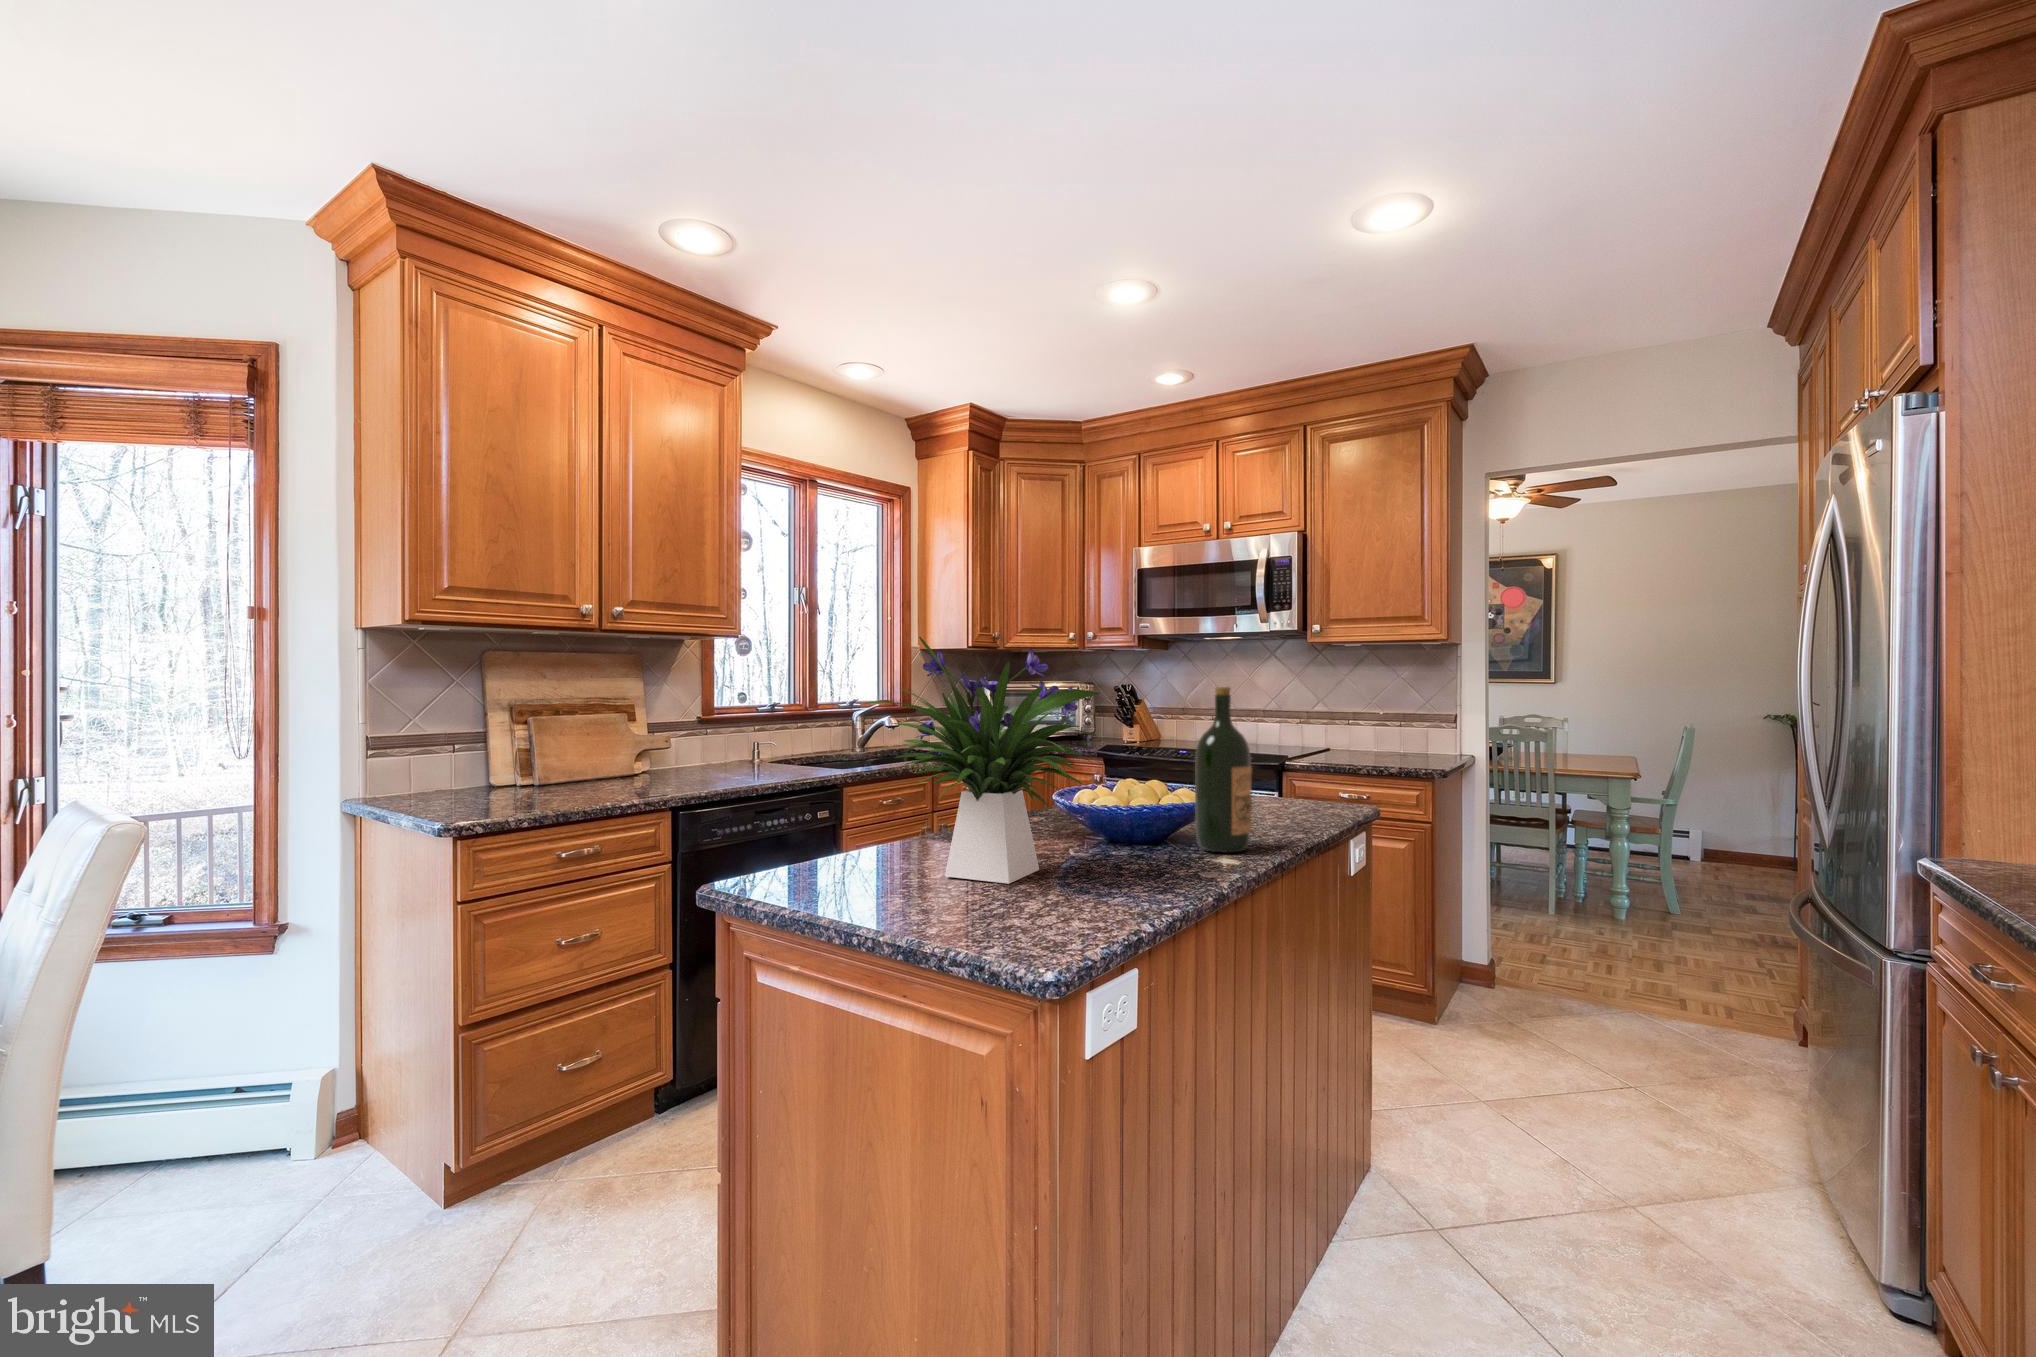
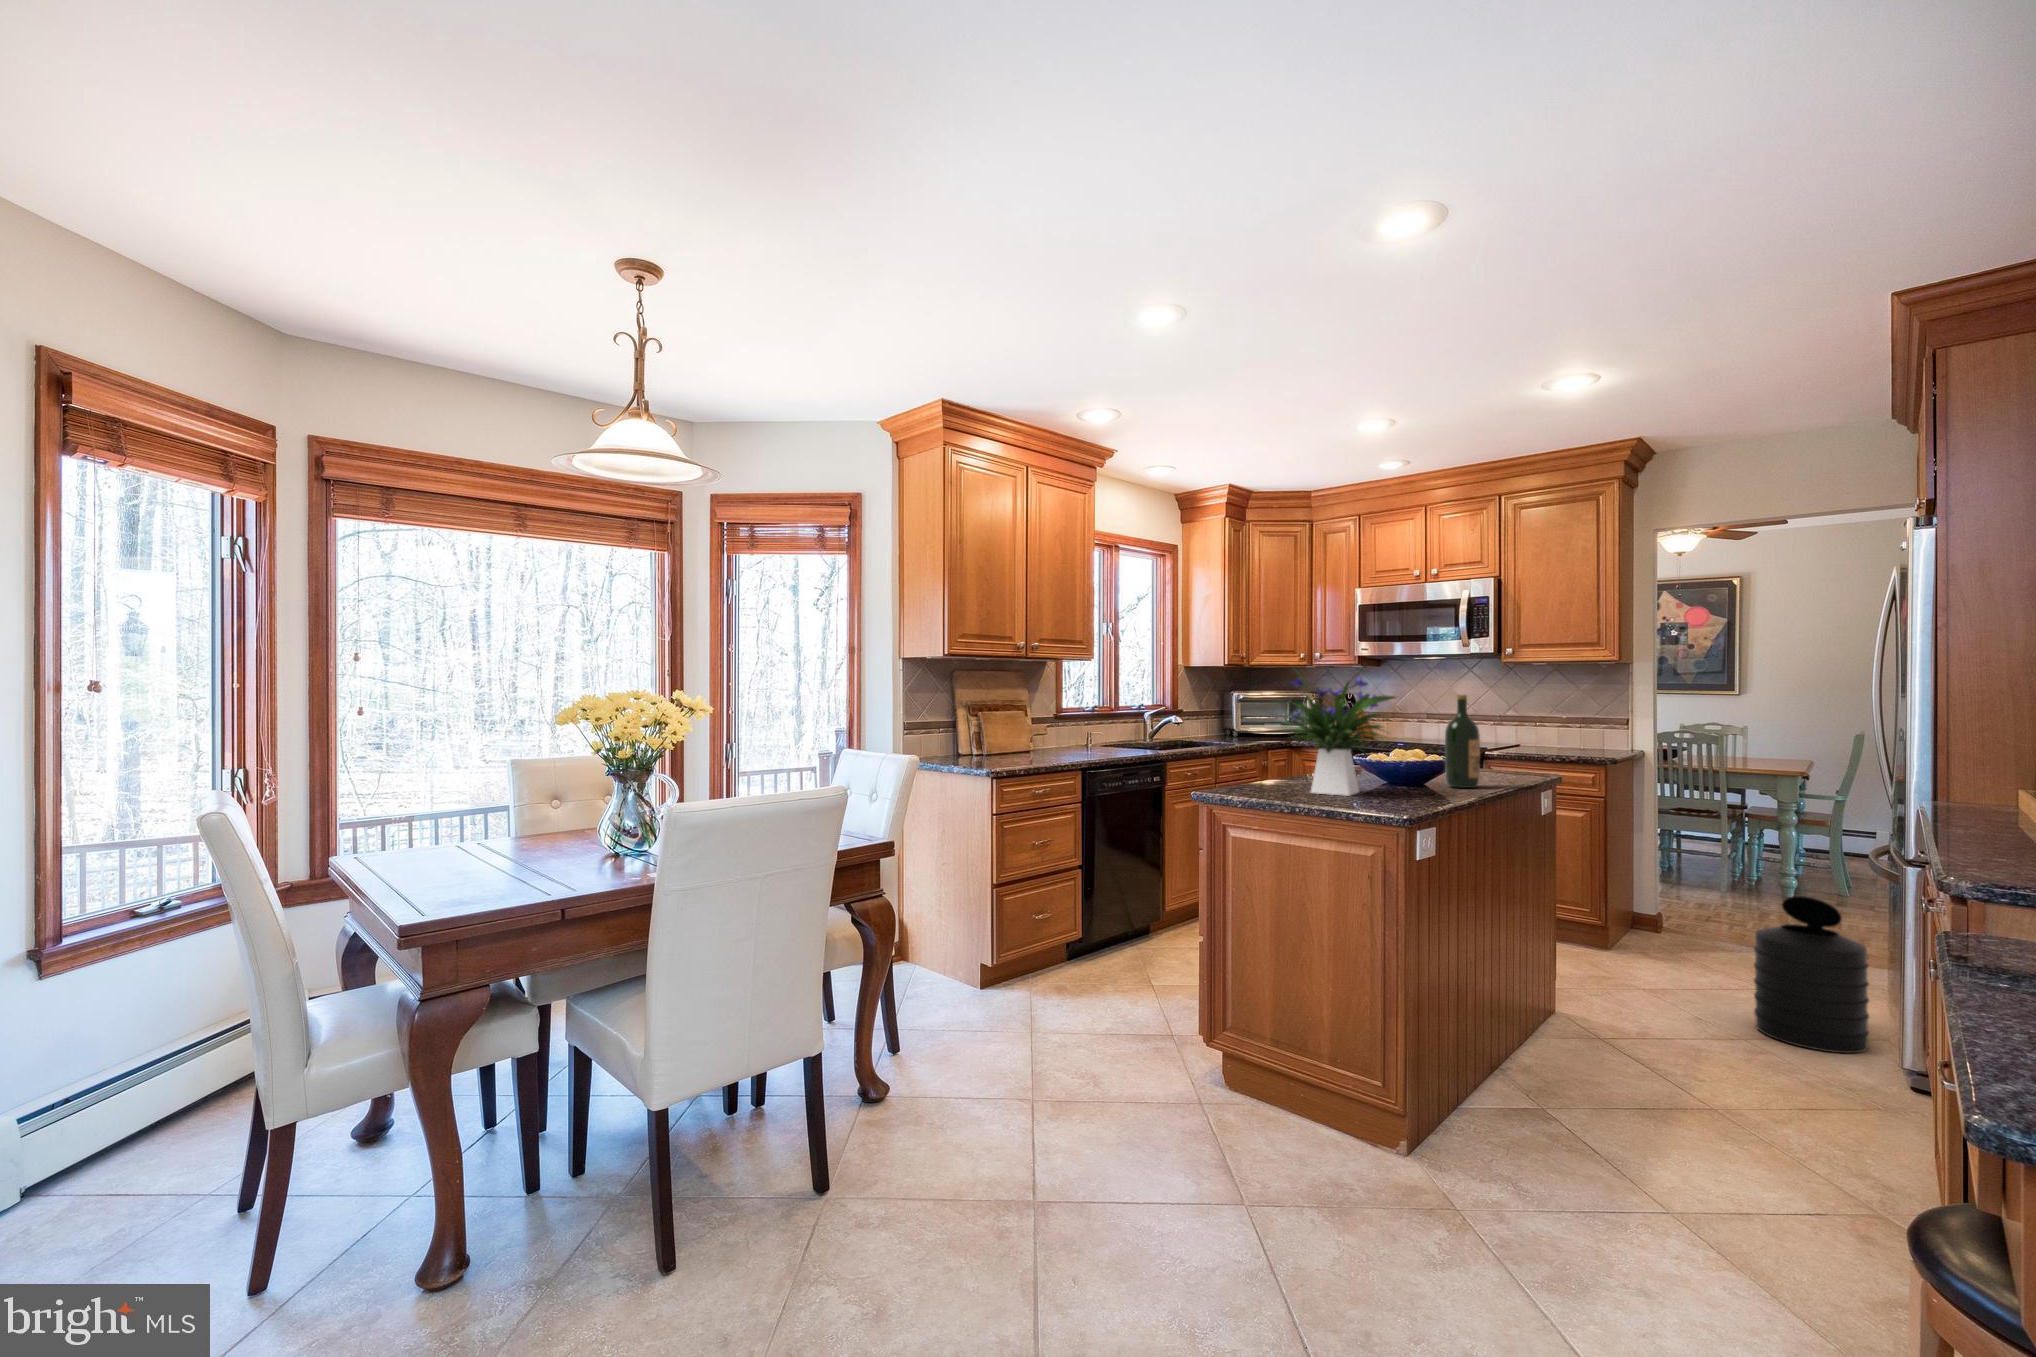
trash can: none [1637,980,1797,1223] -> present [1754,896,1870,1053]

